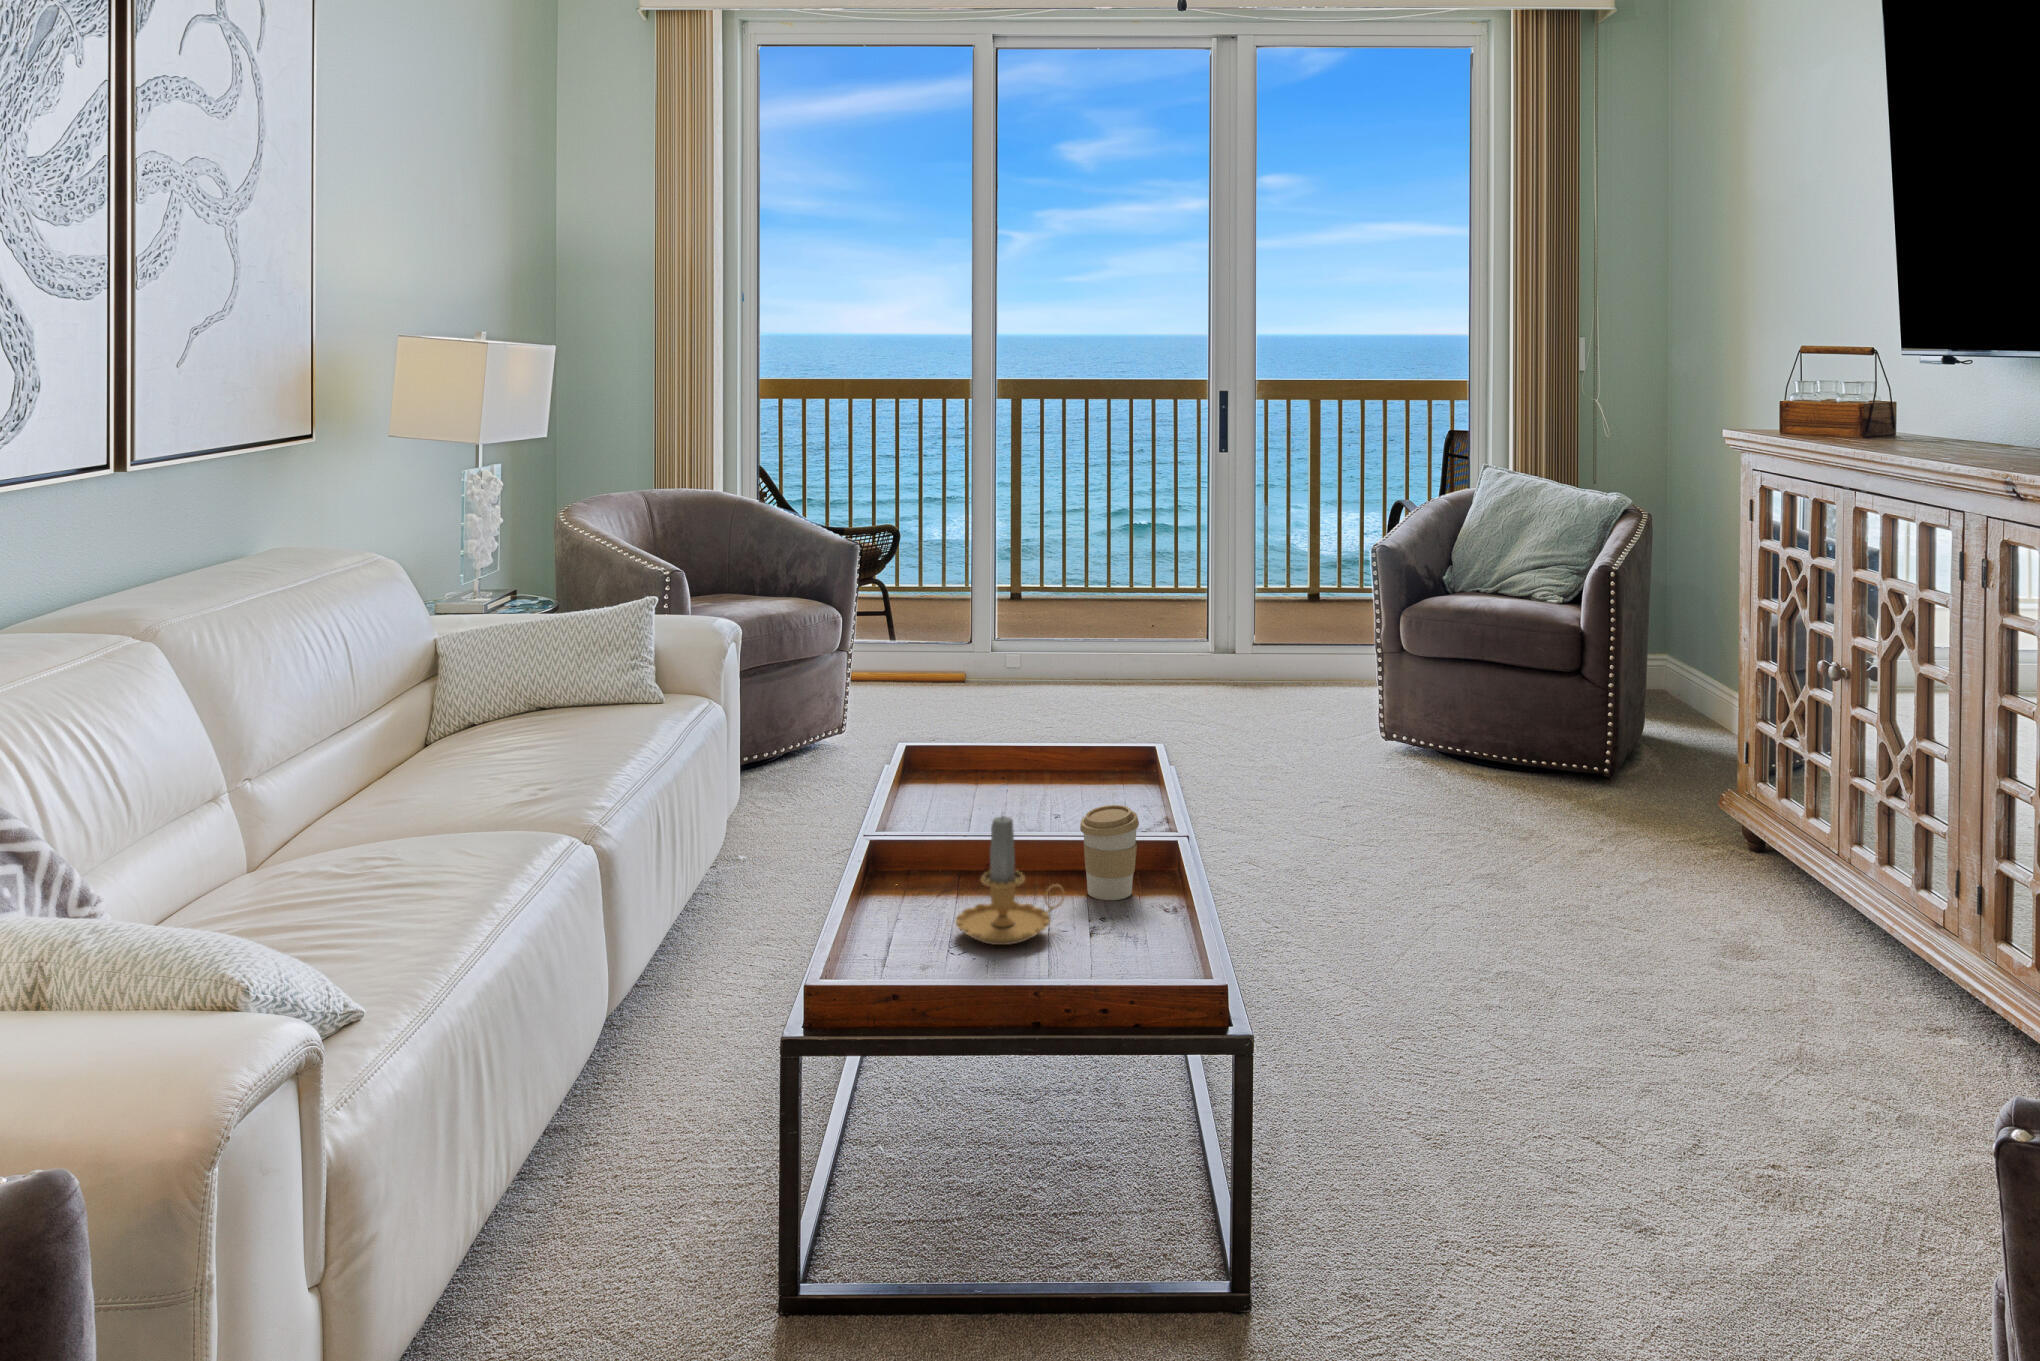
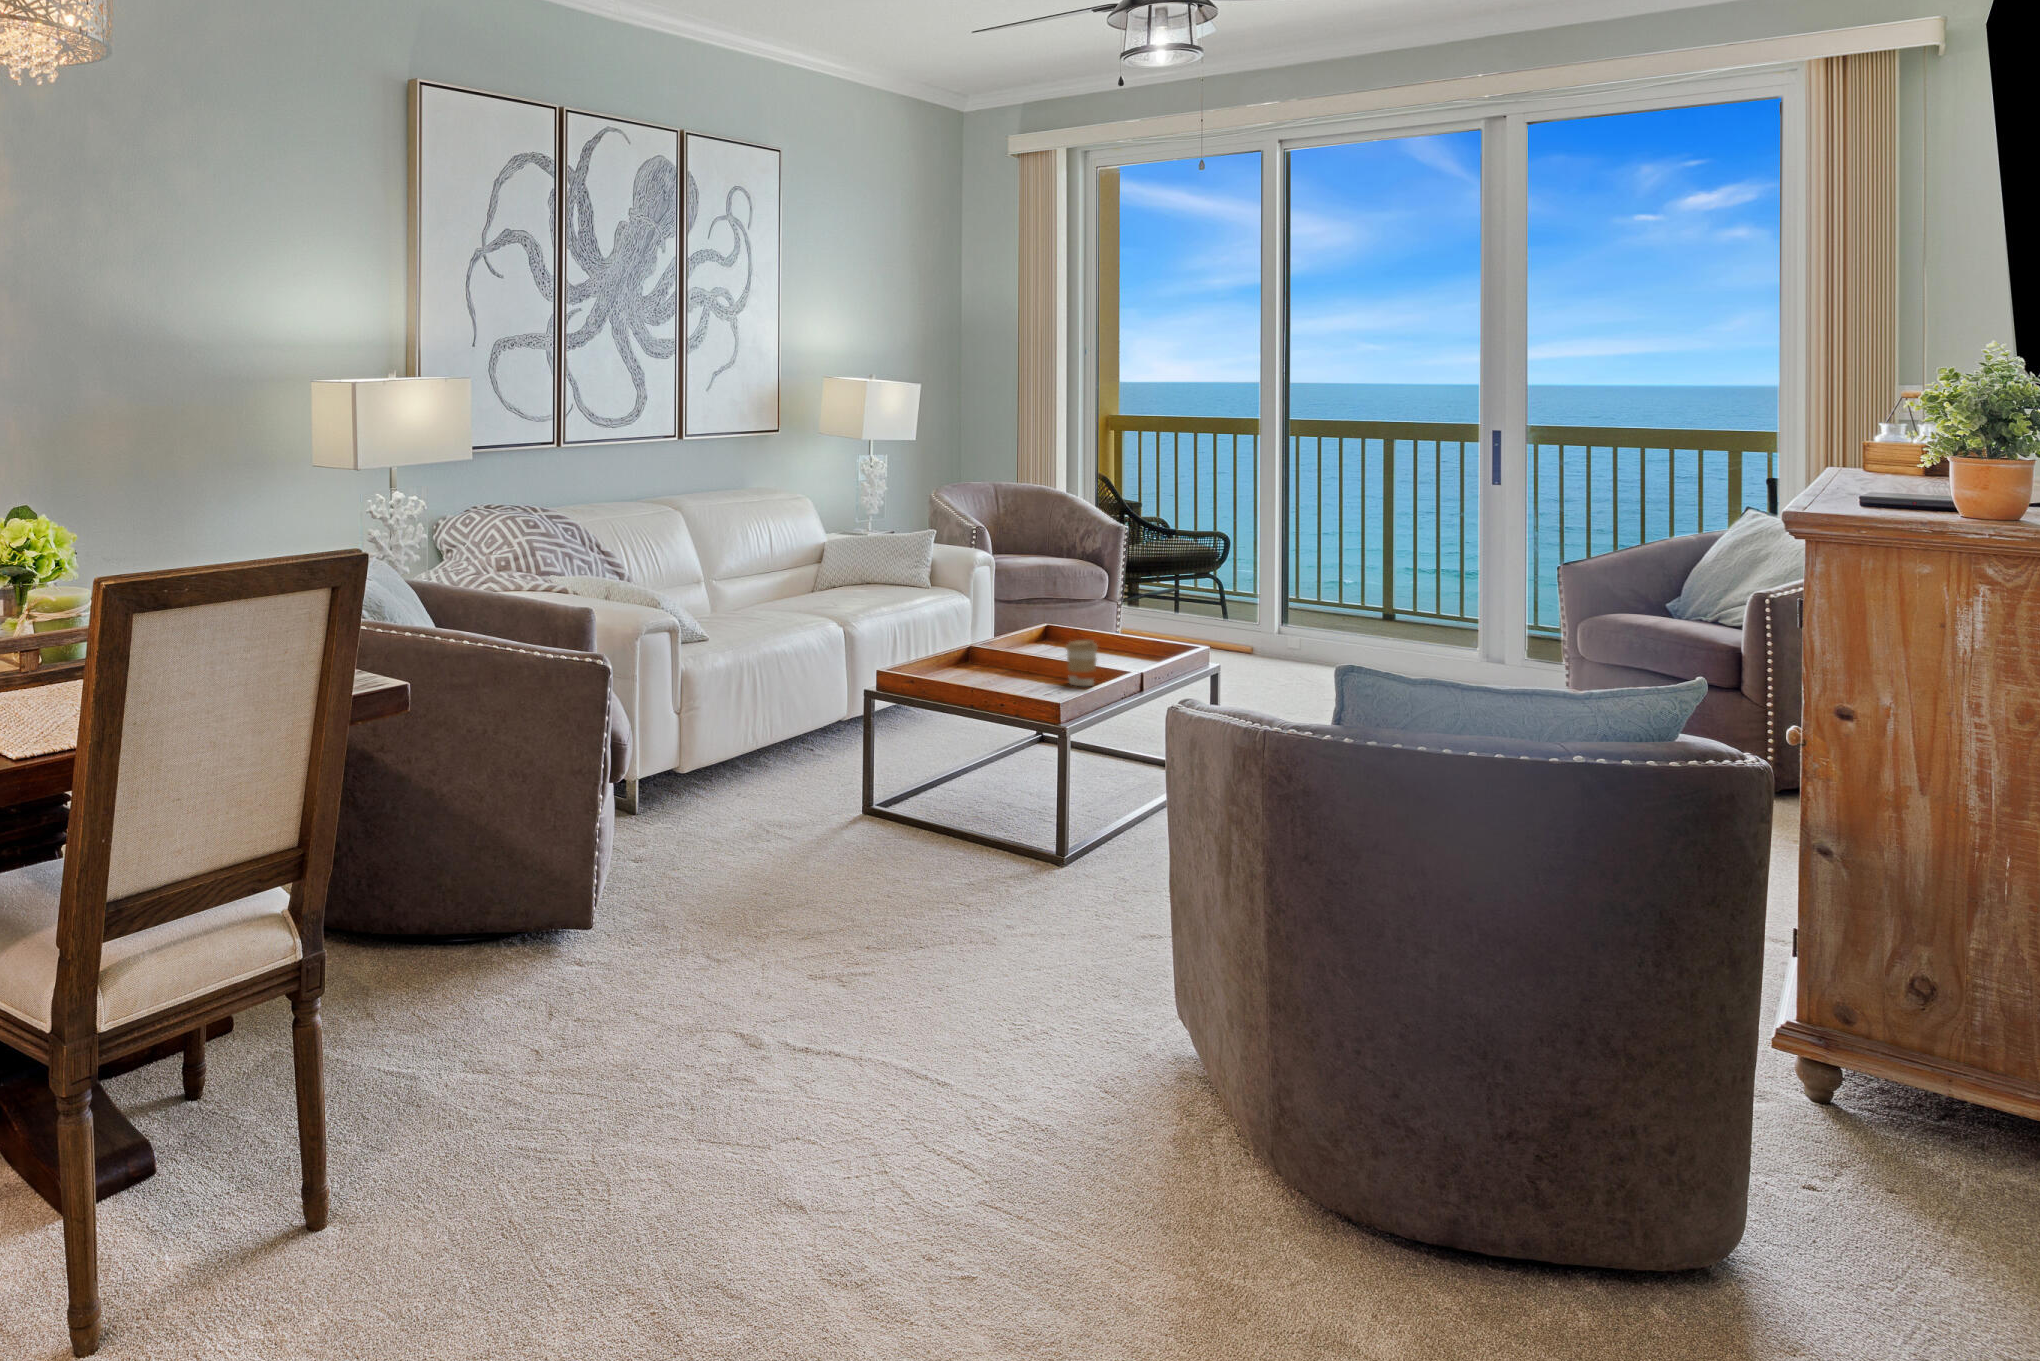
candle: present [956,816,1065,945] -> none [978,621,1037,685]

